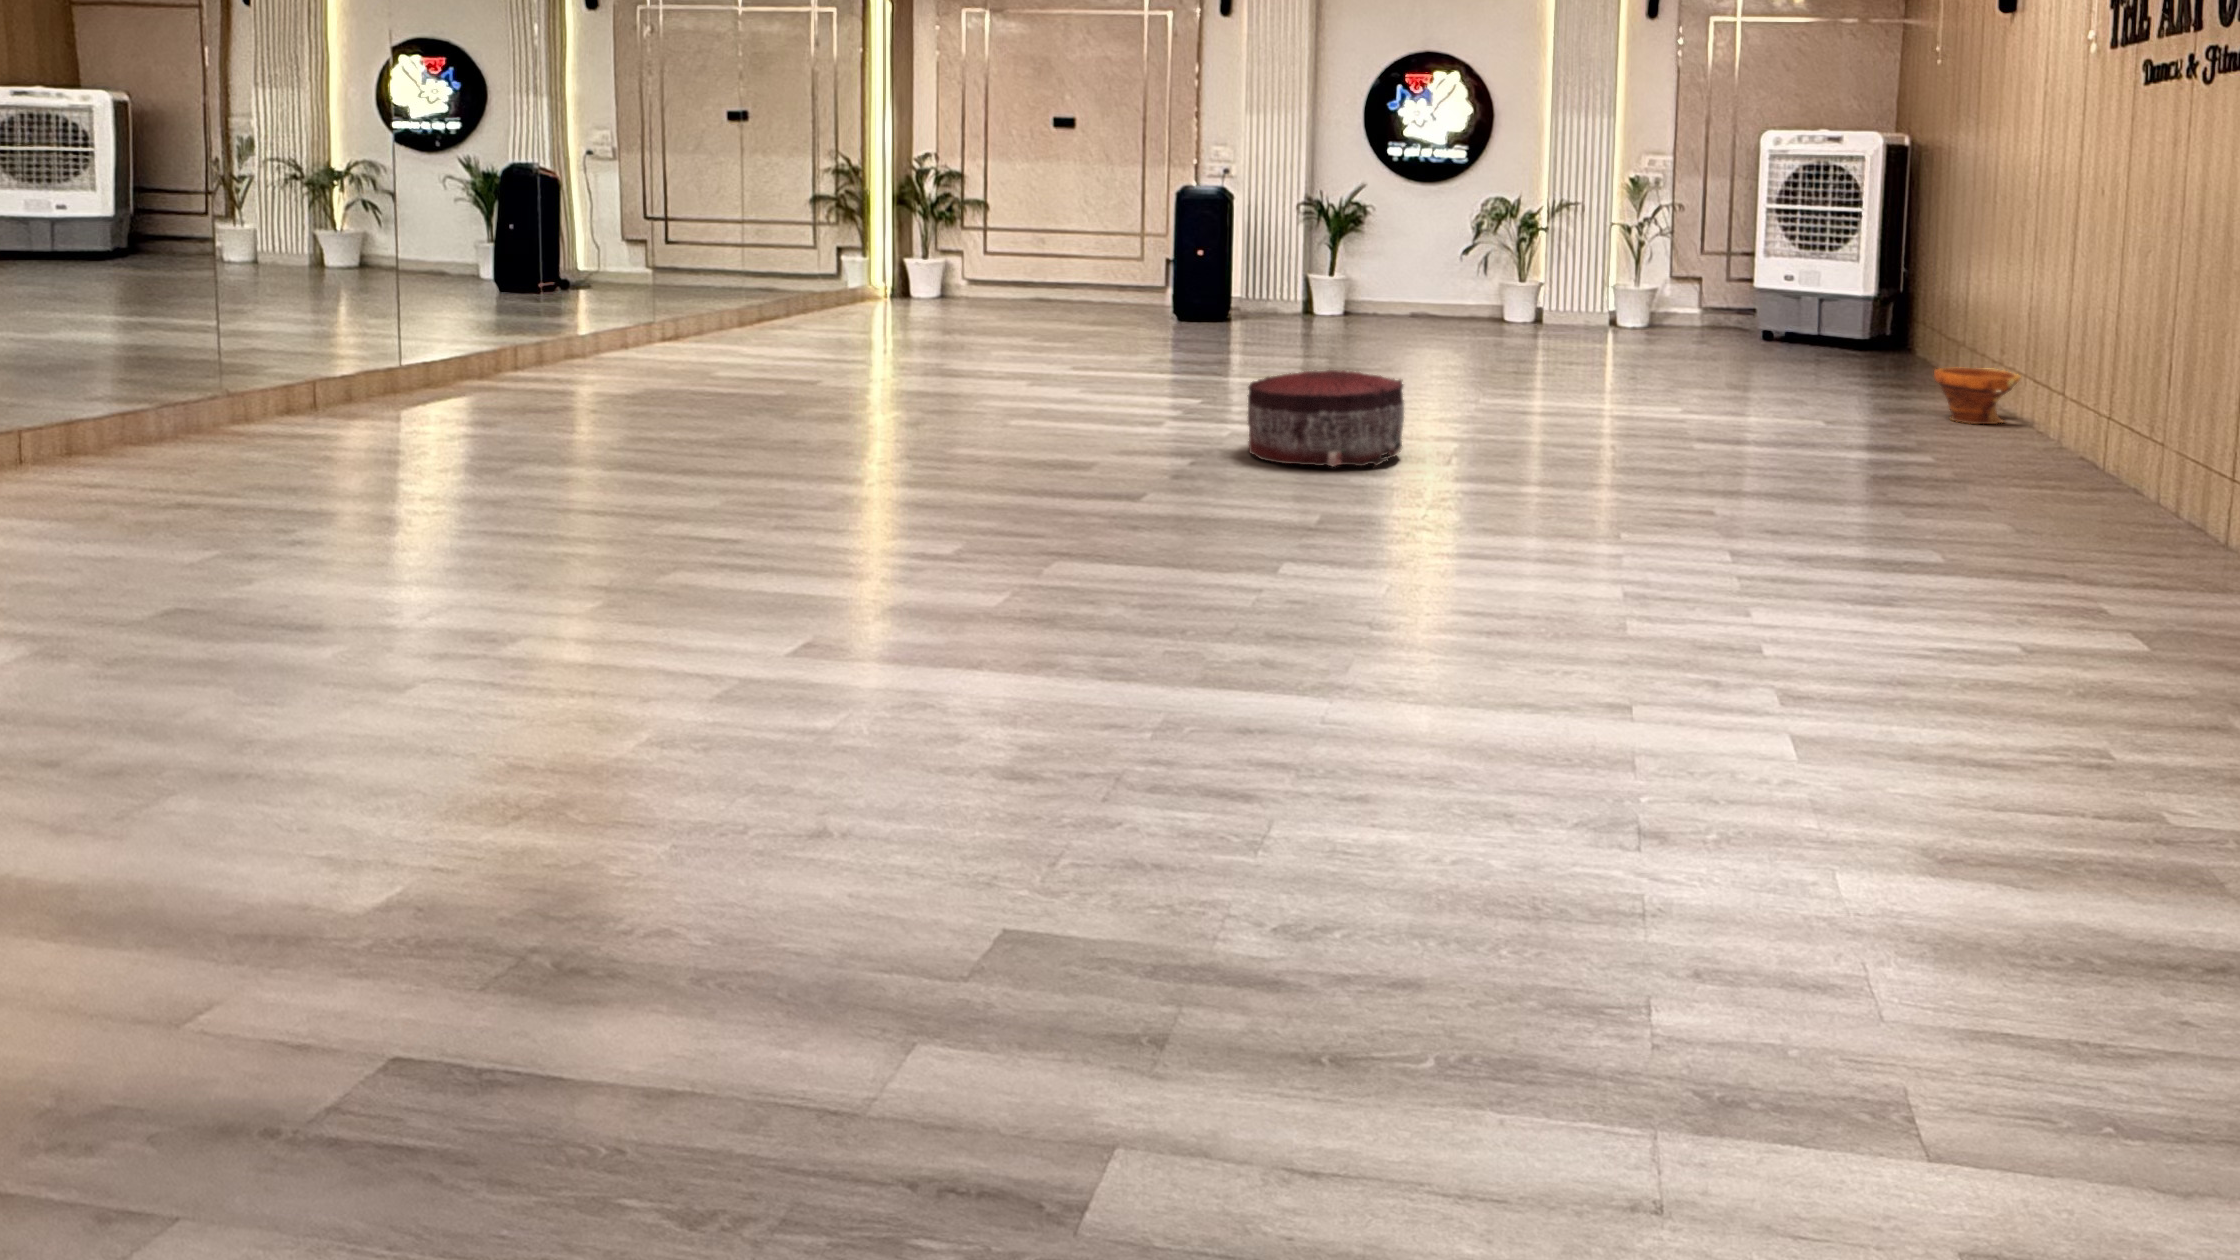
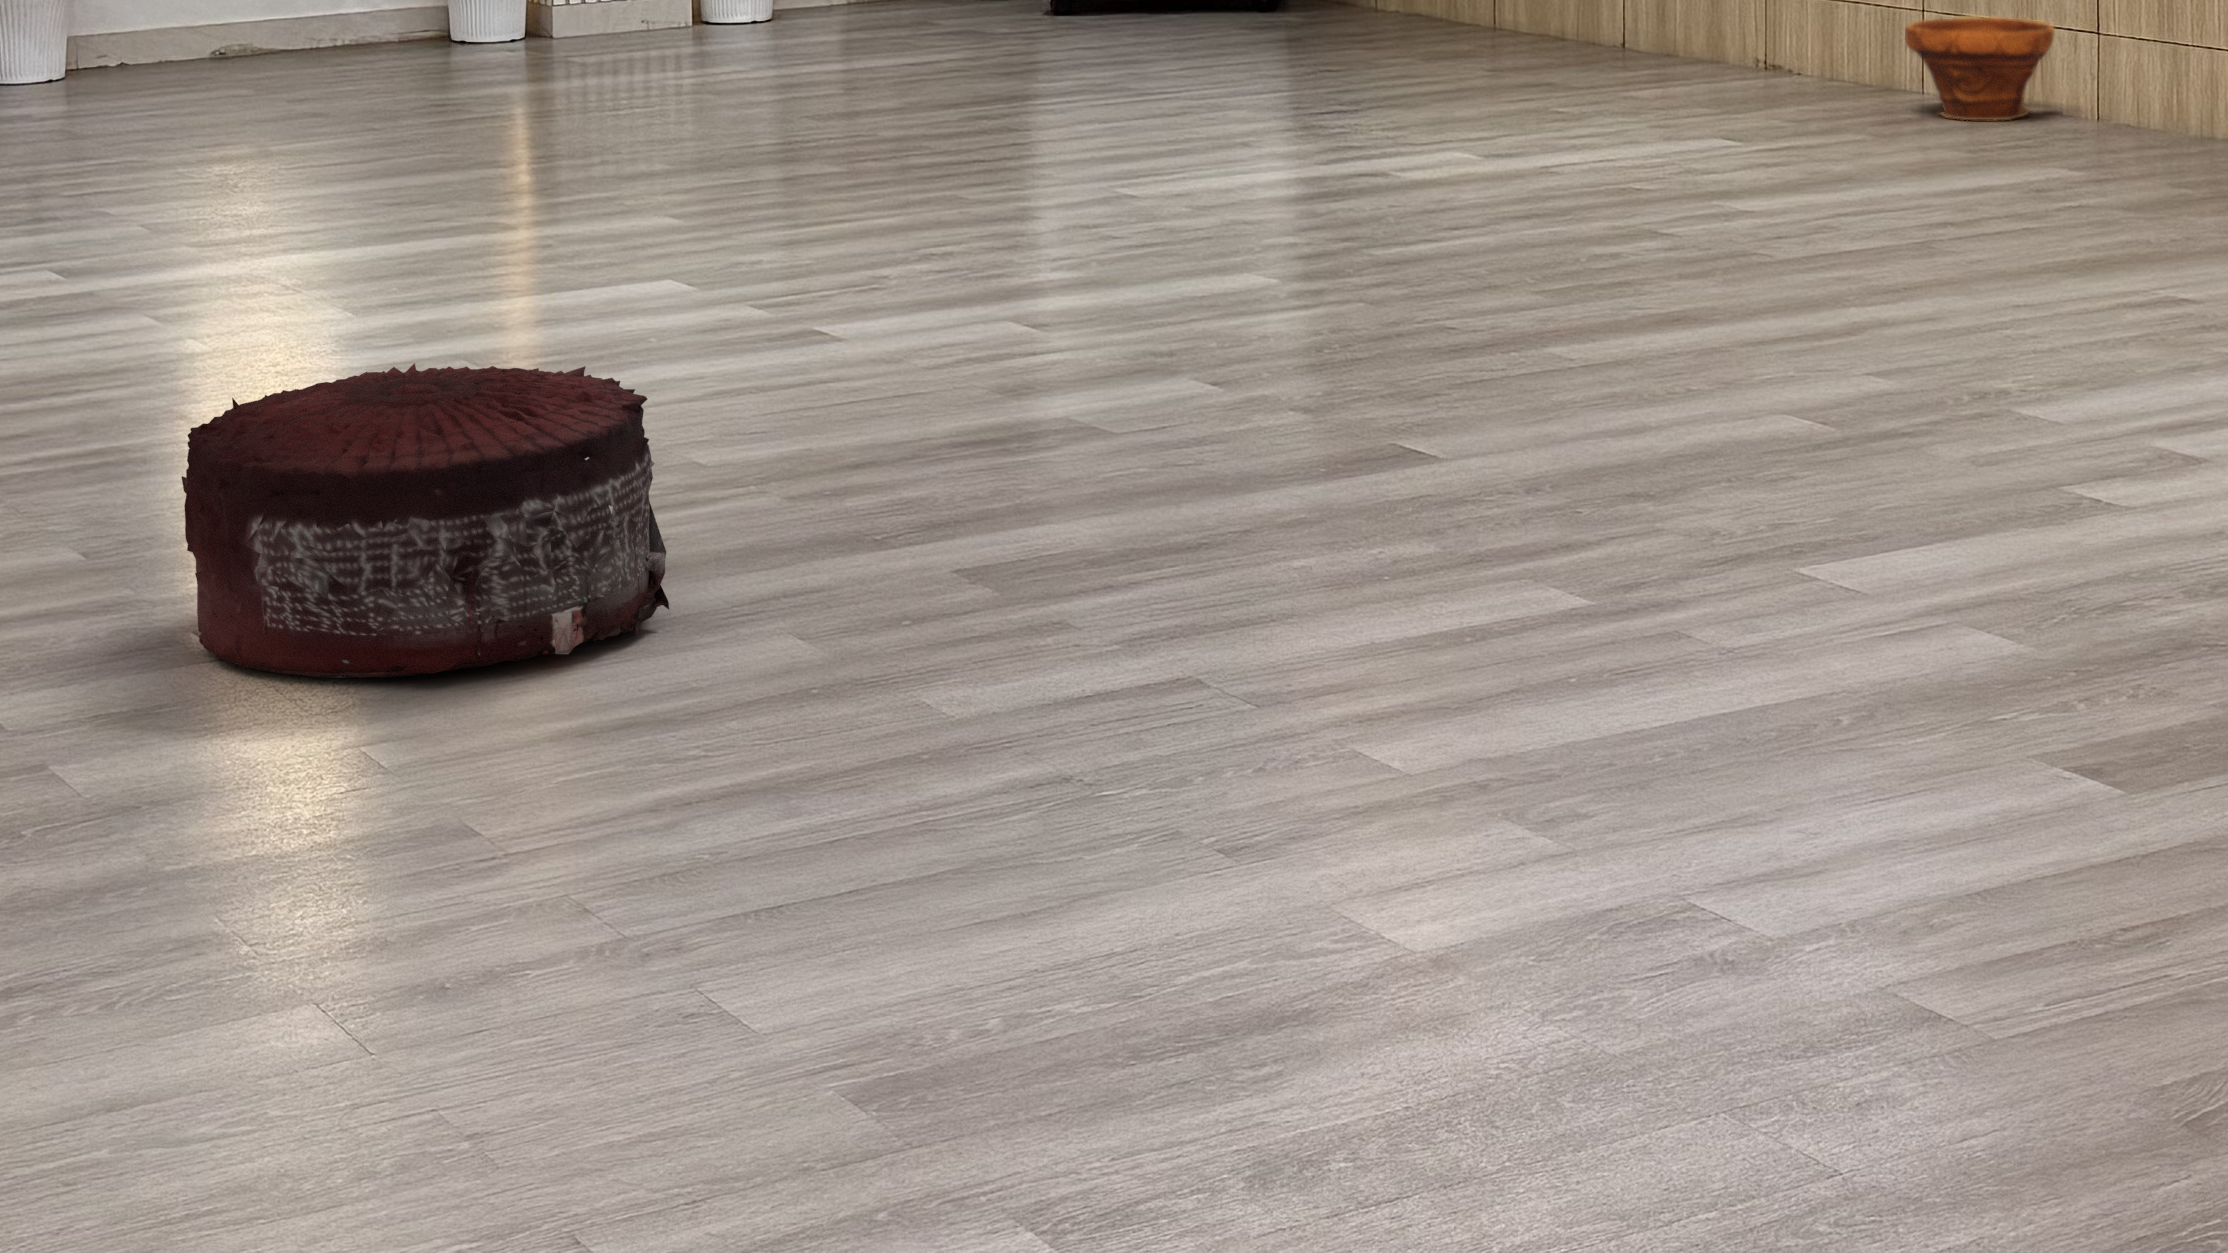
pouf: present [1247,370,1404,466] -> present [182,363,669,678]

